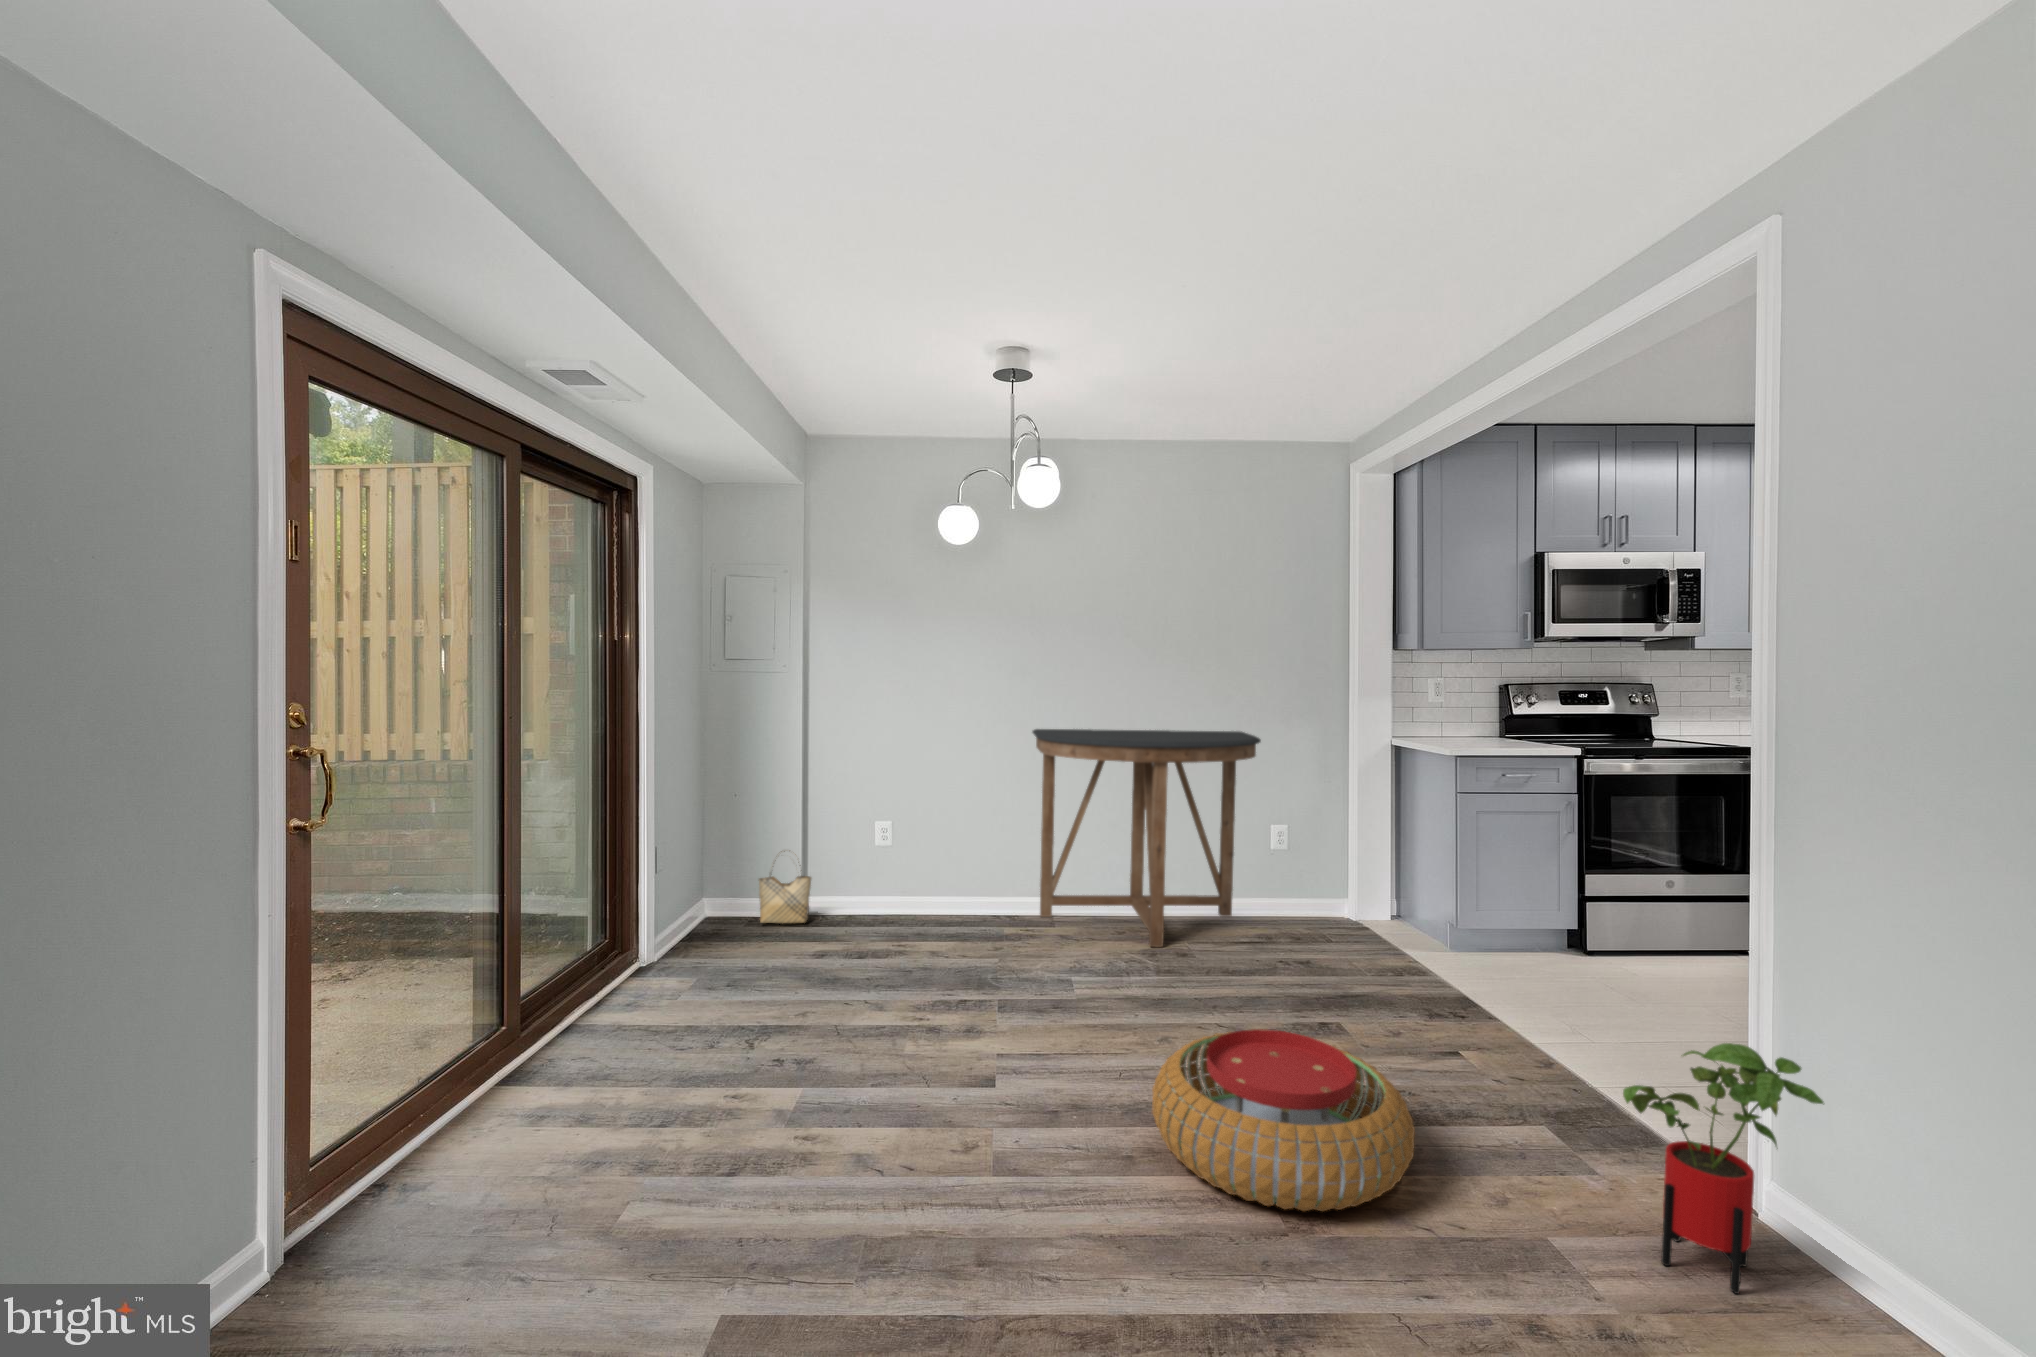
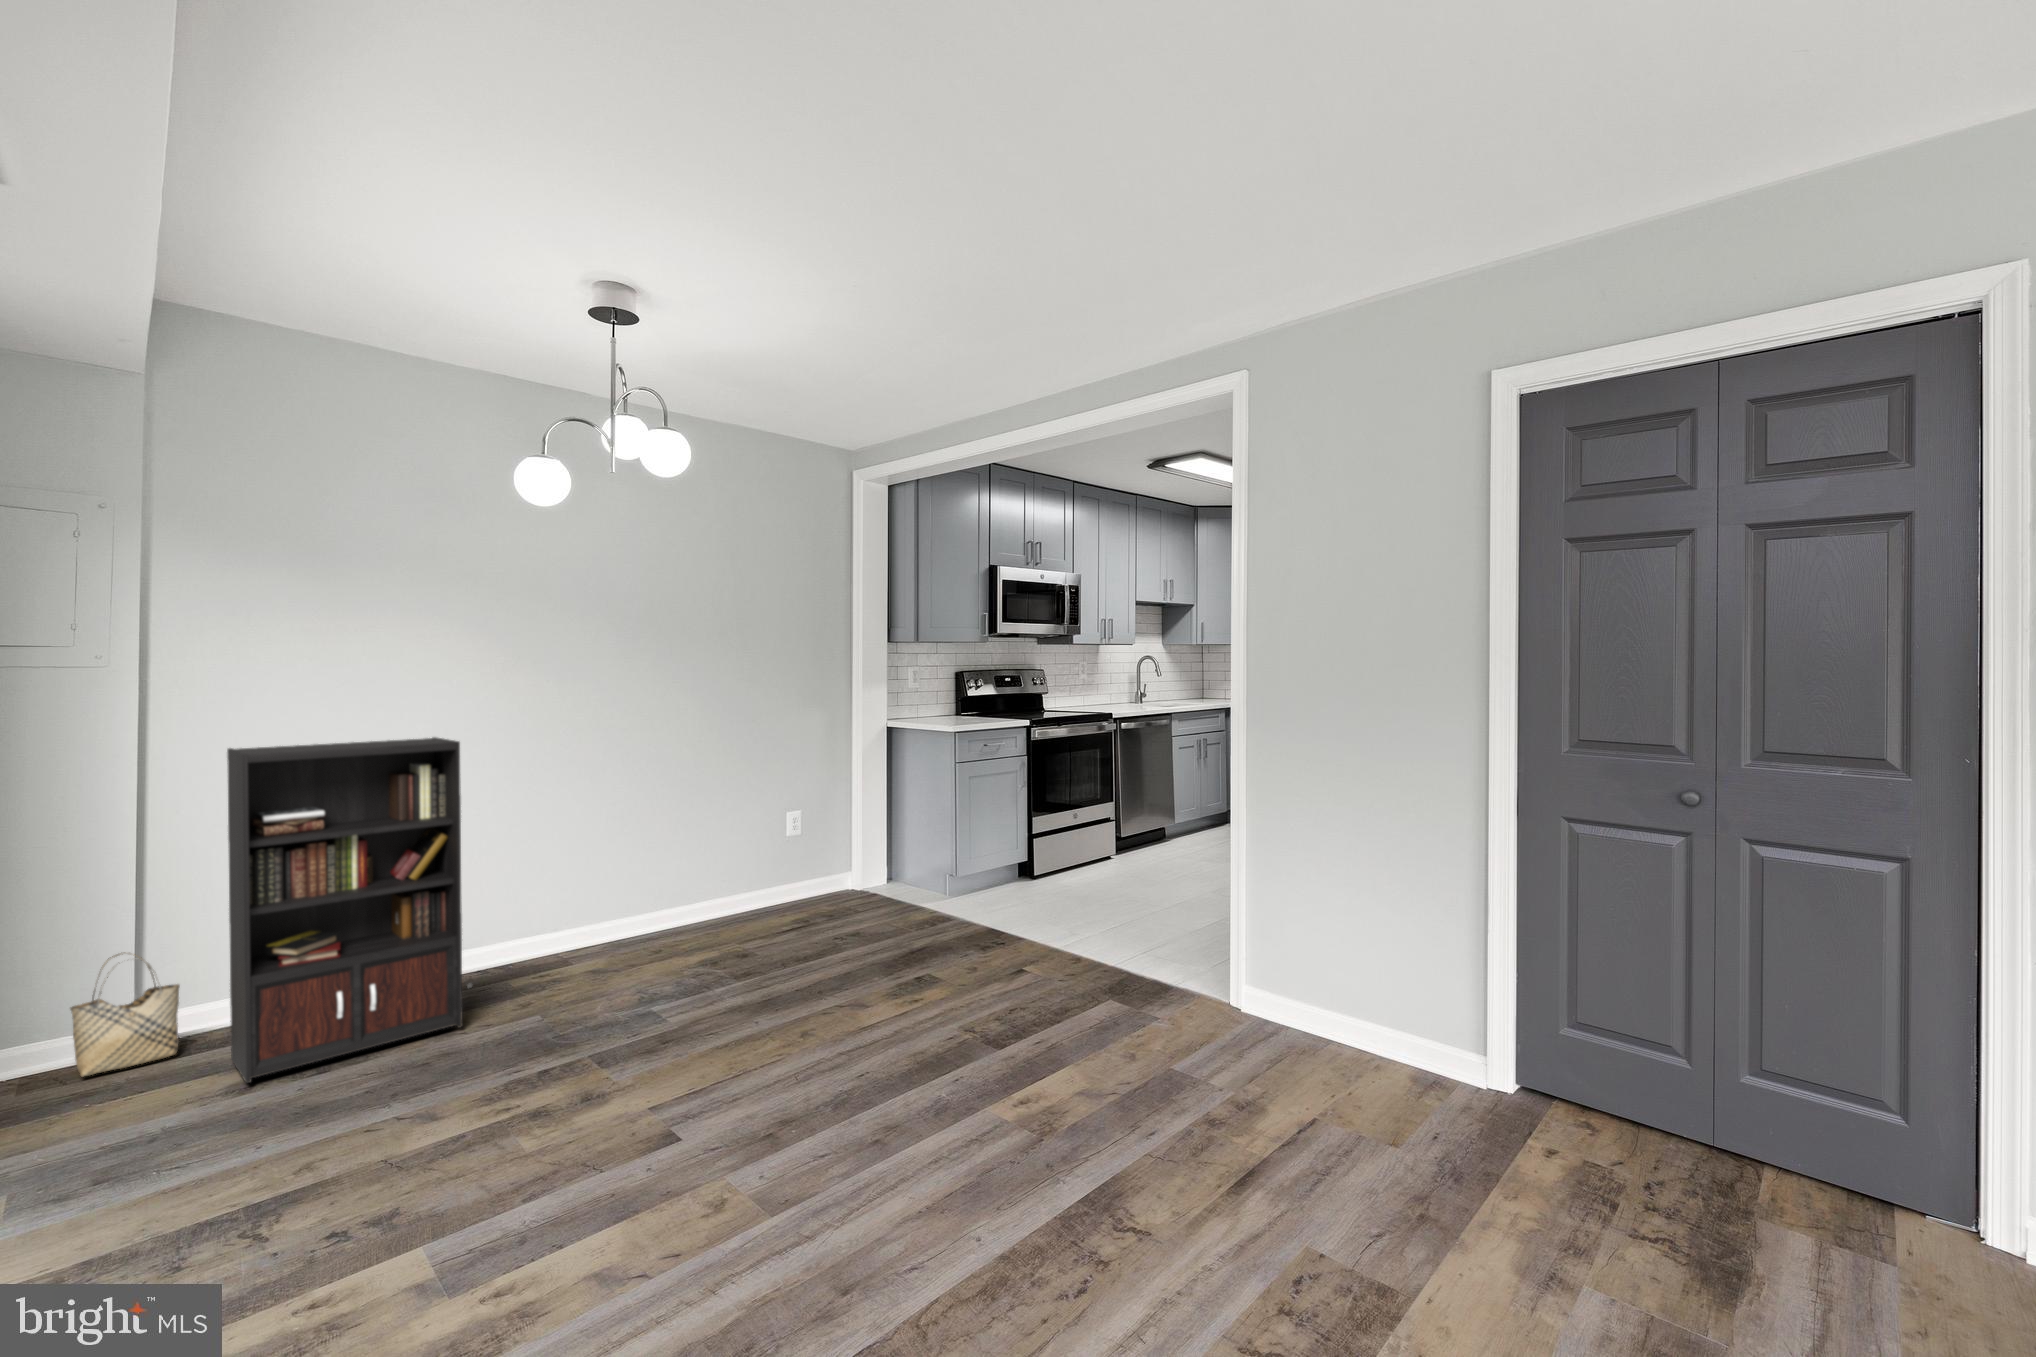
bookcase: none [816,724,982,952] -> present [227,737,472,1083]
console table: present [1033,729,1261,947] -> none [524,724,790,962]
pouf: present [1152,1029,1415,1211] -> none [866,978,1099,1131]
house plant: present [1623,1043,1823,1294] -> none [1226,885,1338,1057]

